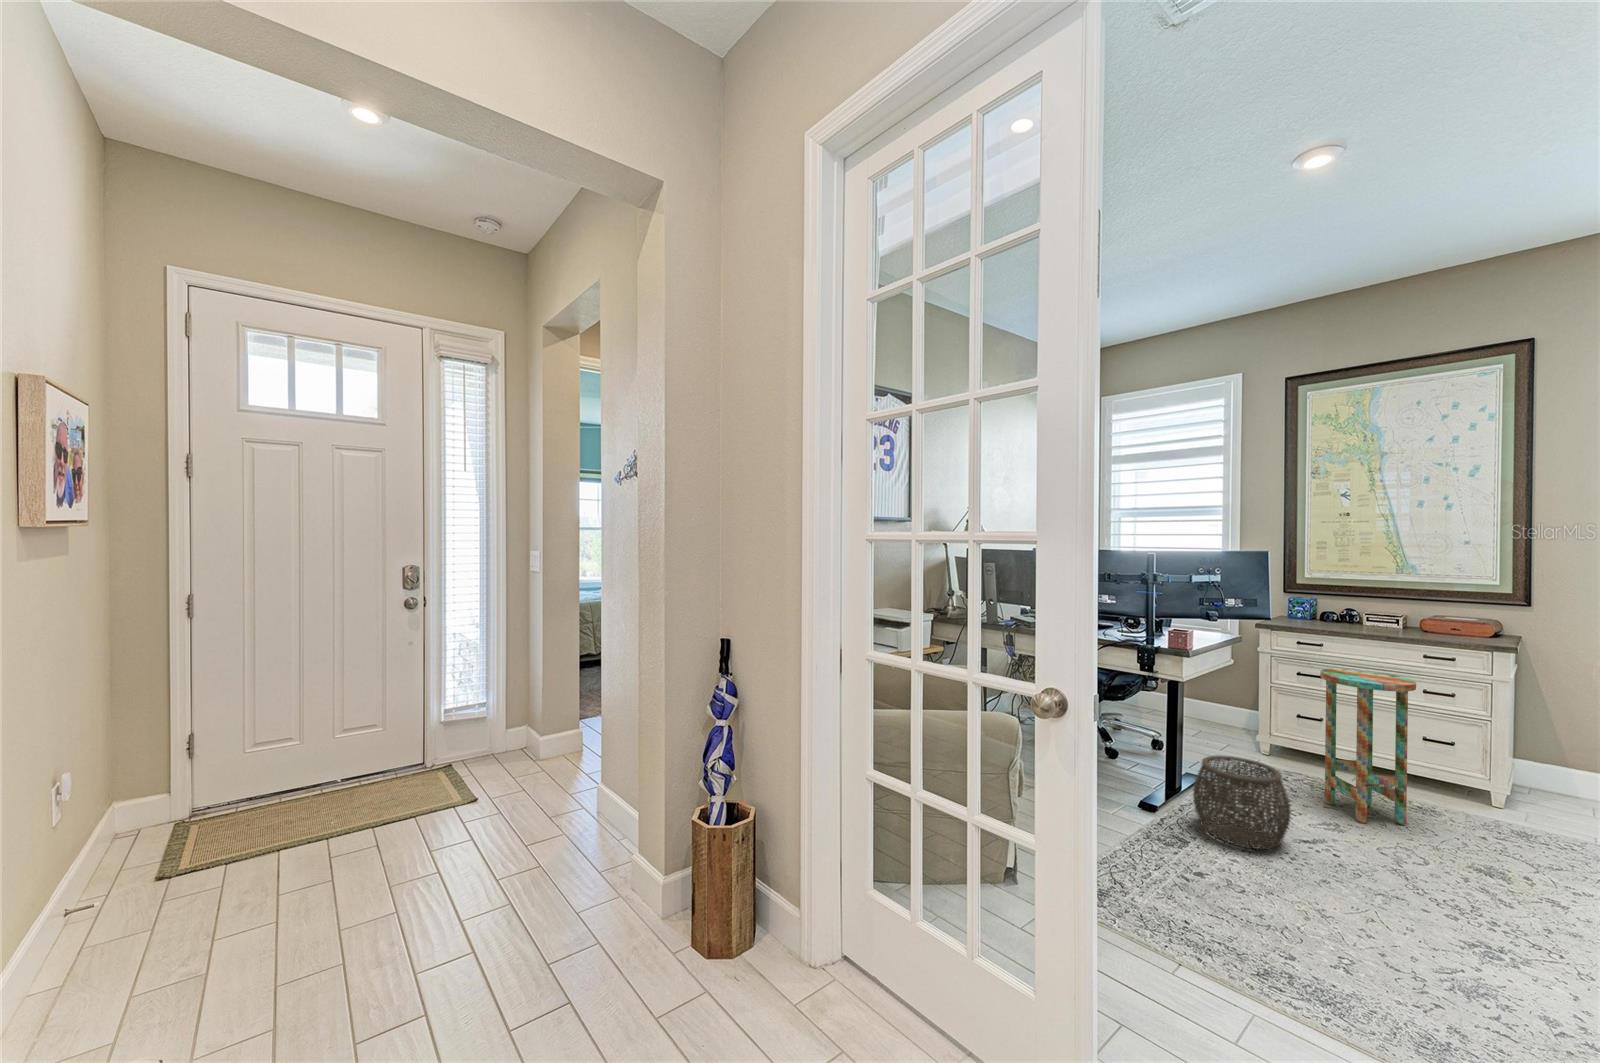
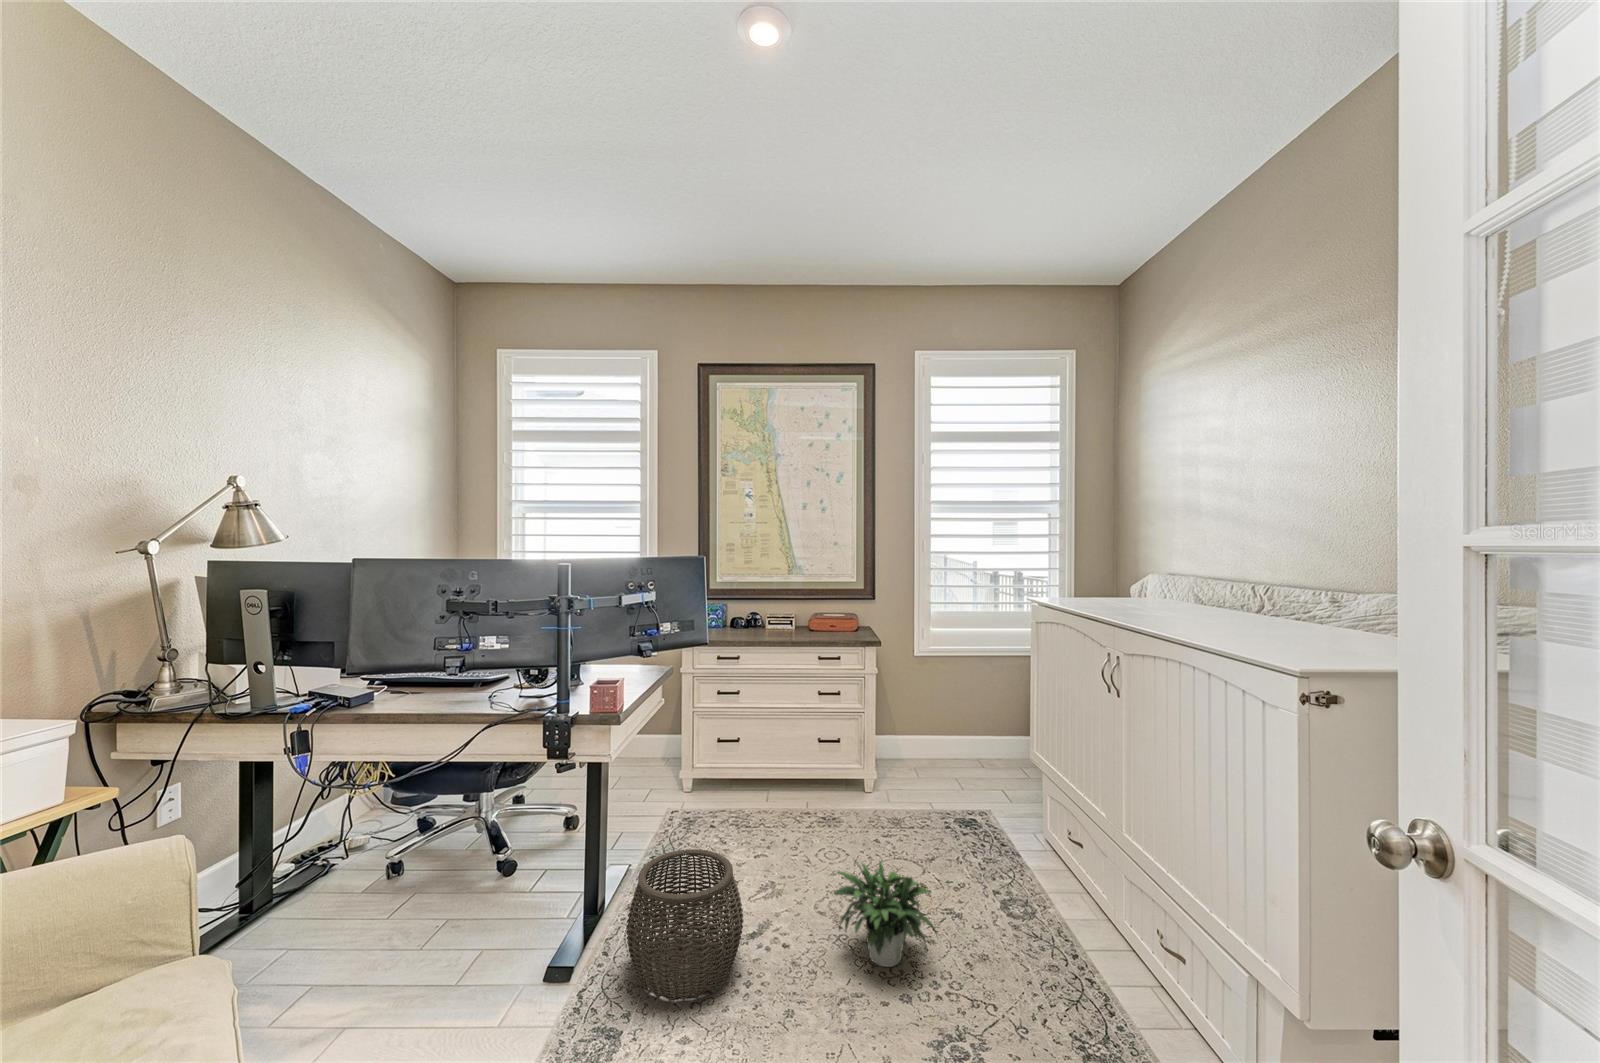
side table: present [1320,668,1416,825] -> none [750,687,830,869]
potted plant: none [1363,805,1507,902] -> present [811,861,938,967]

